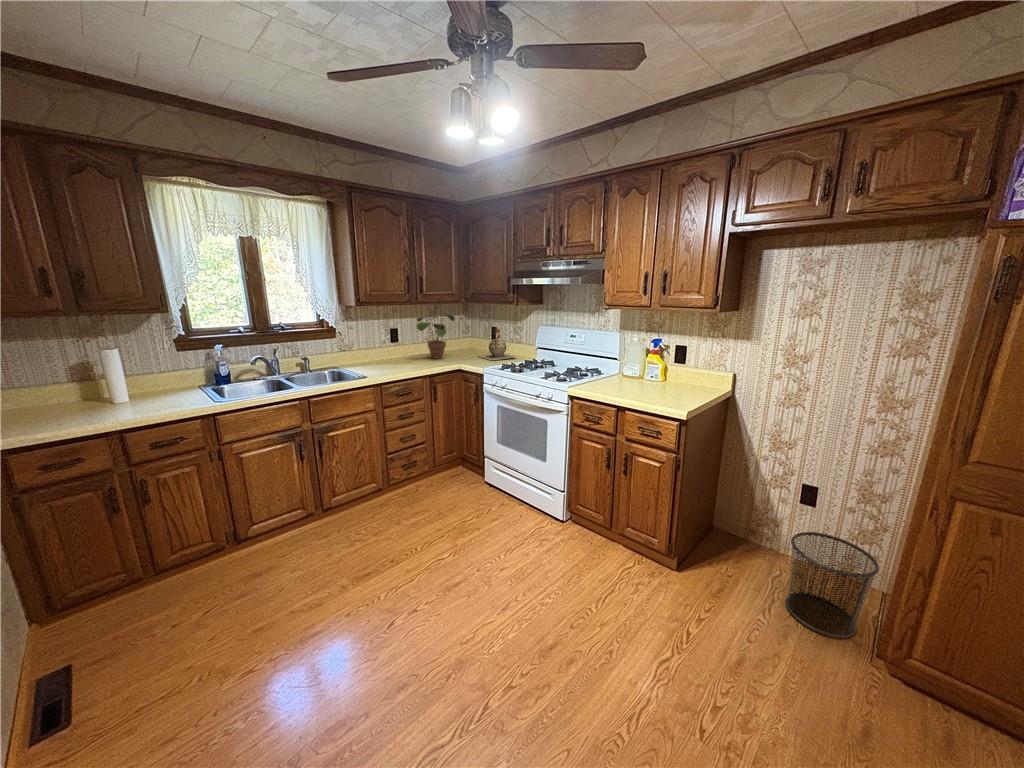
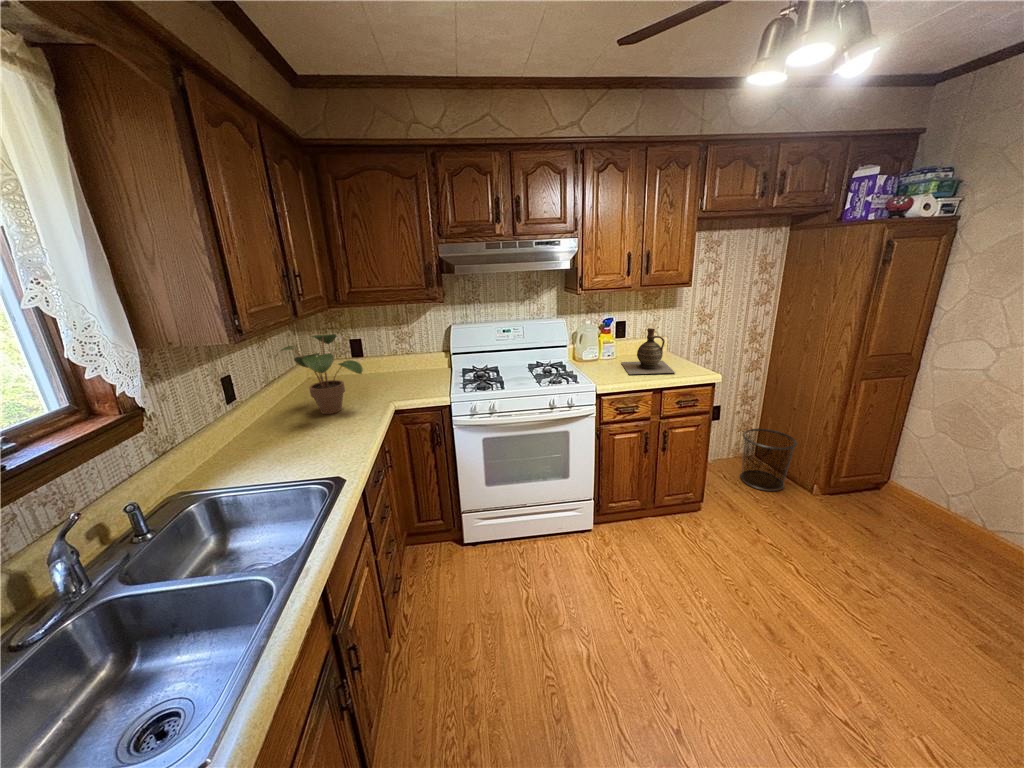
ceramic jug: present [478,329,515,360] -> present [621,328,675,374]

